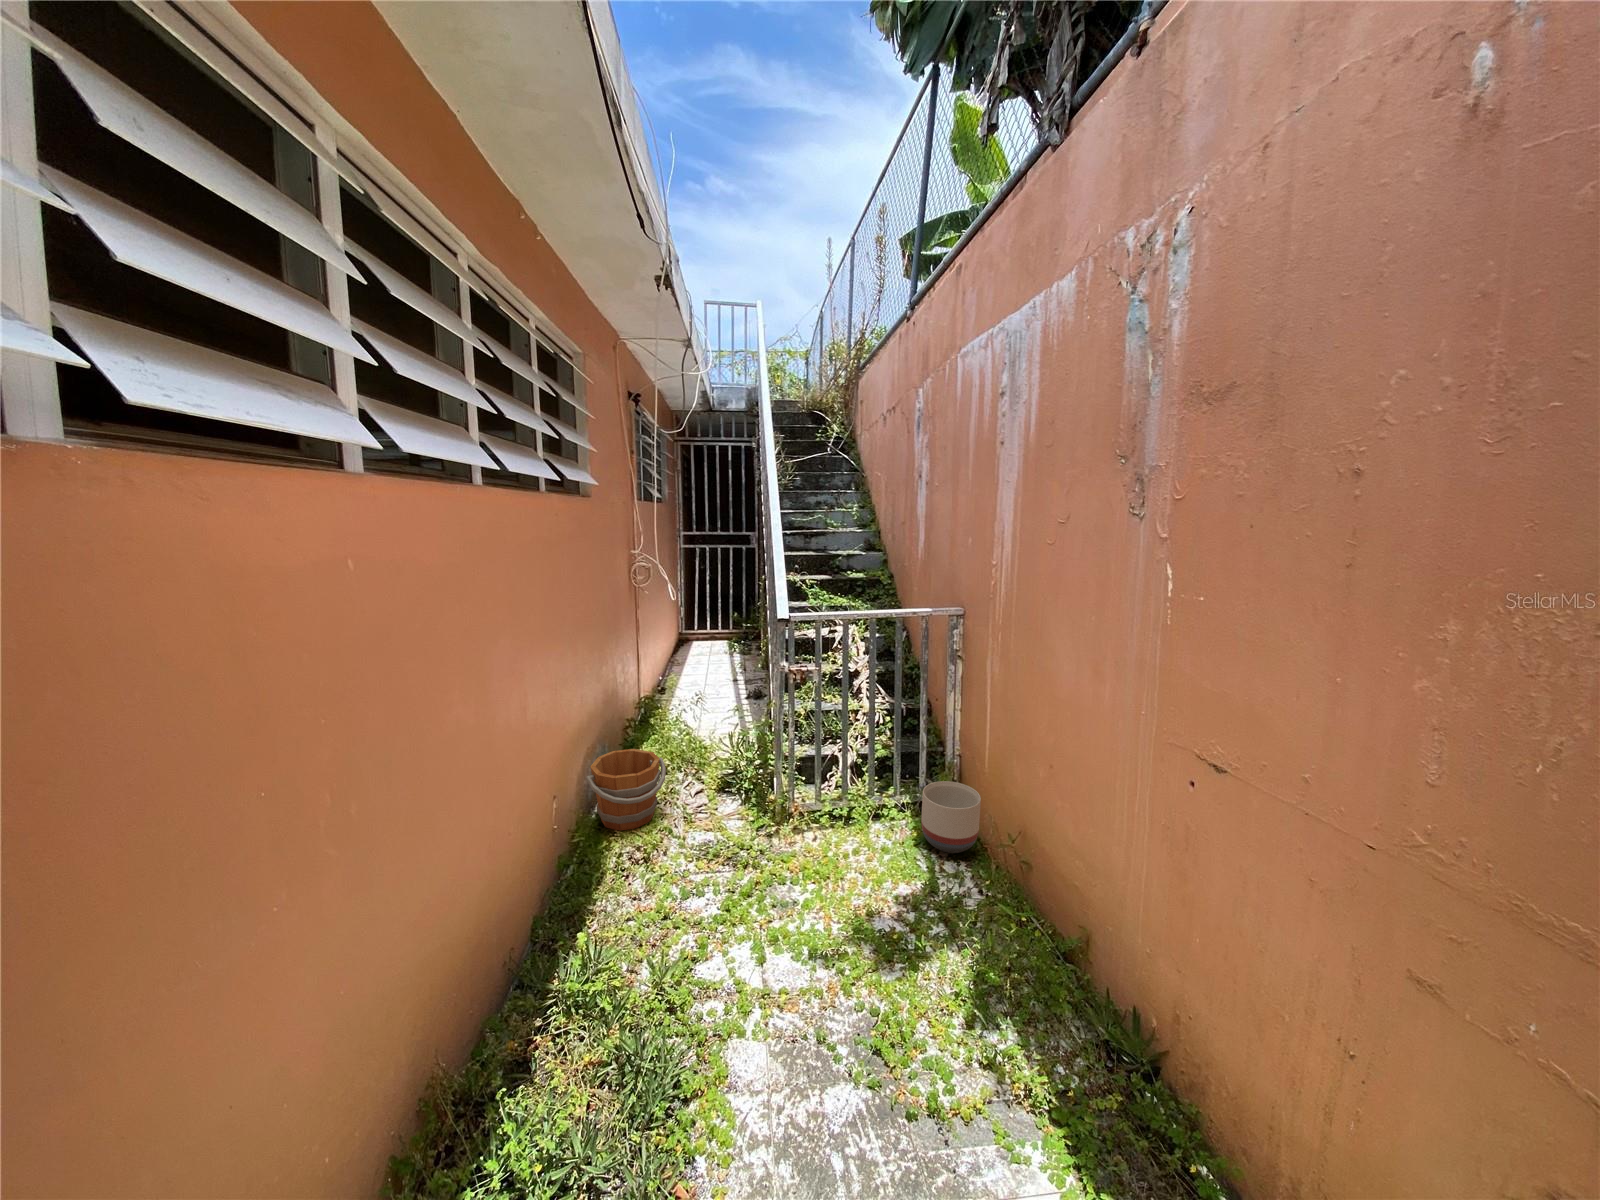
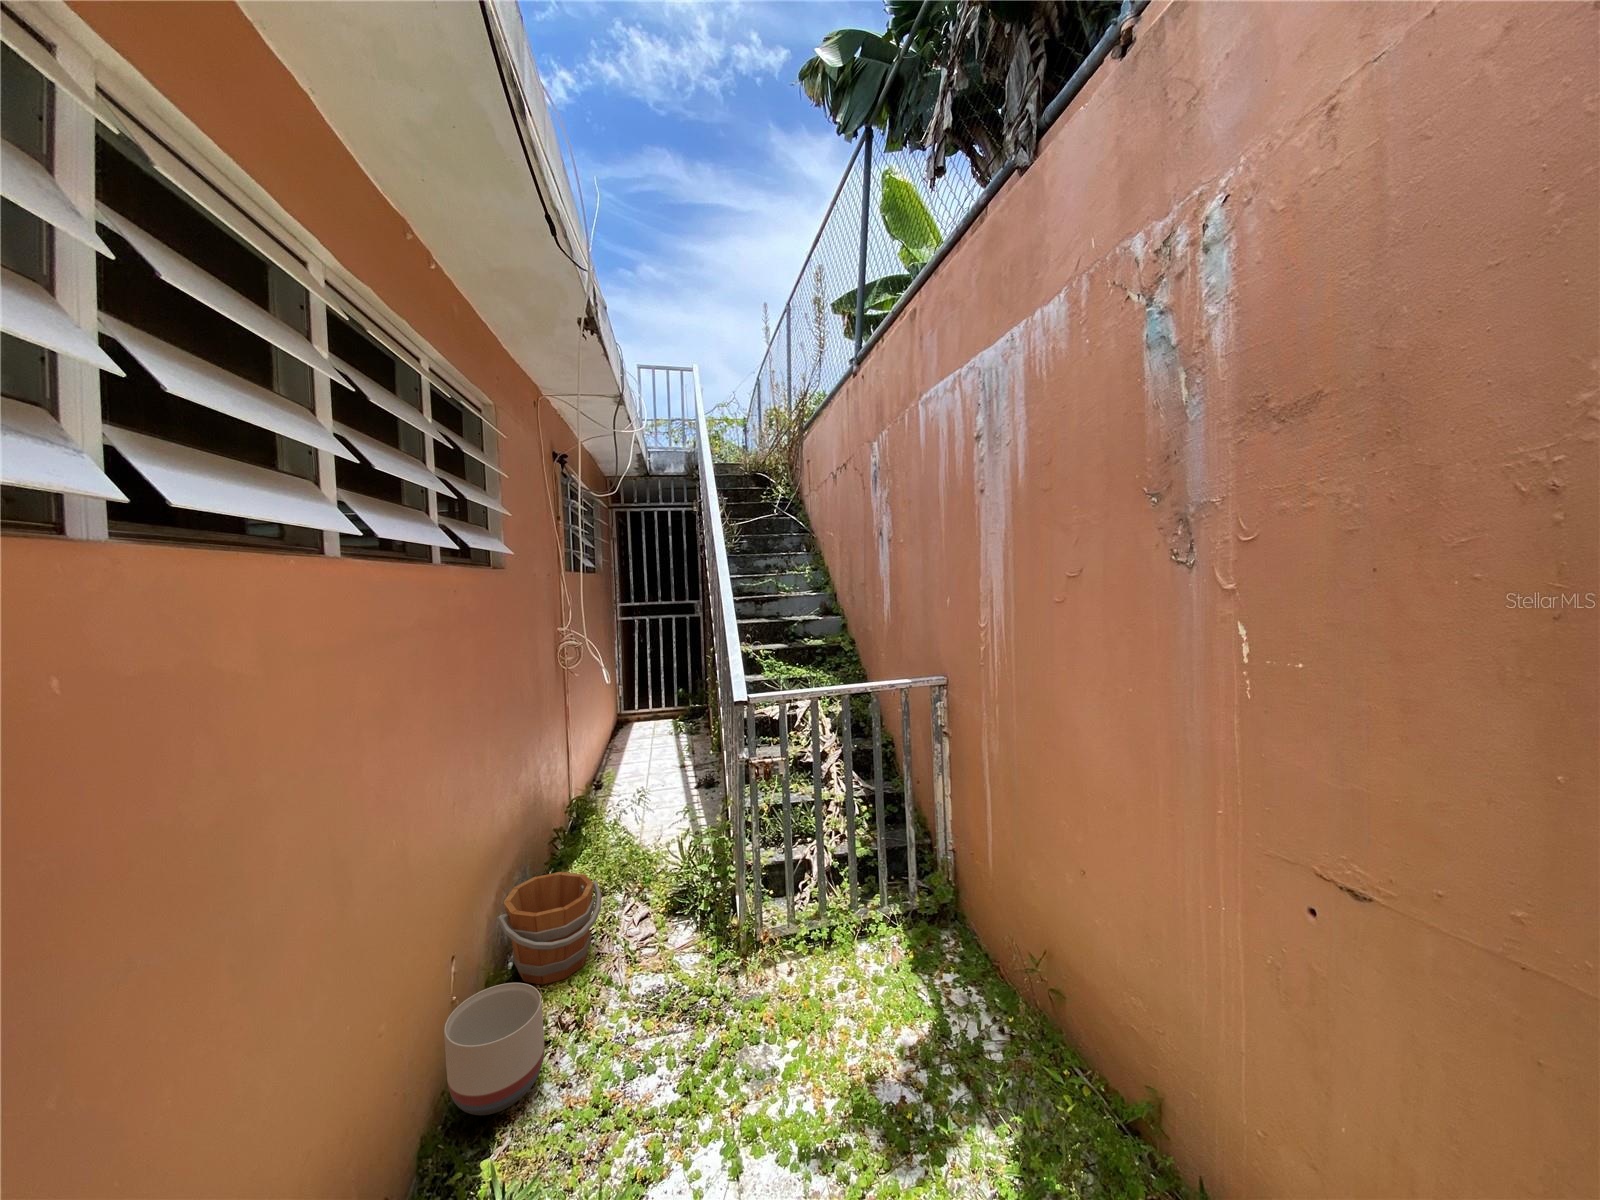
planter: present [921,781,981,853] -> present [444,983,544,1115]

